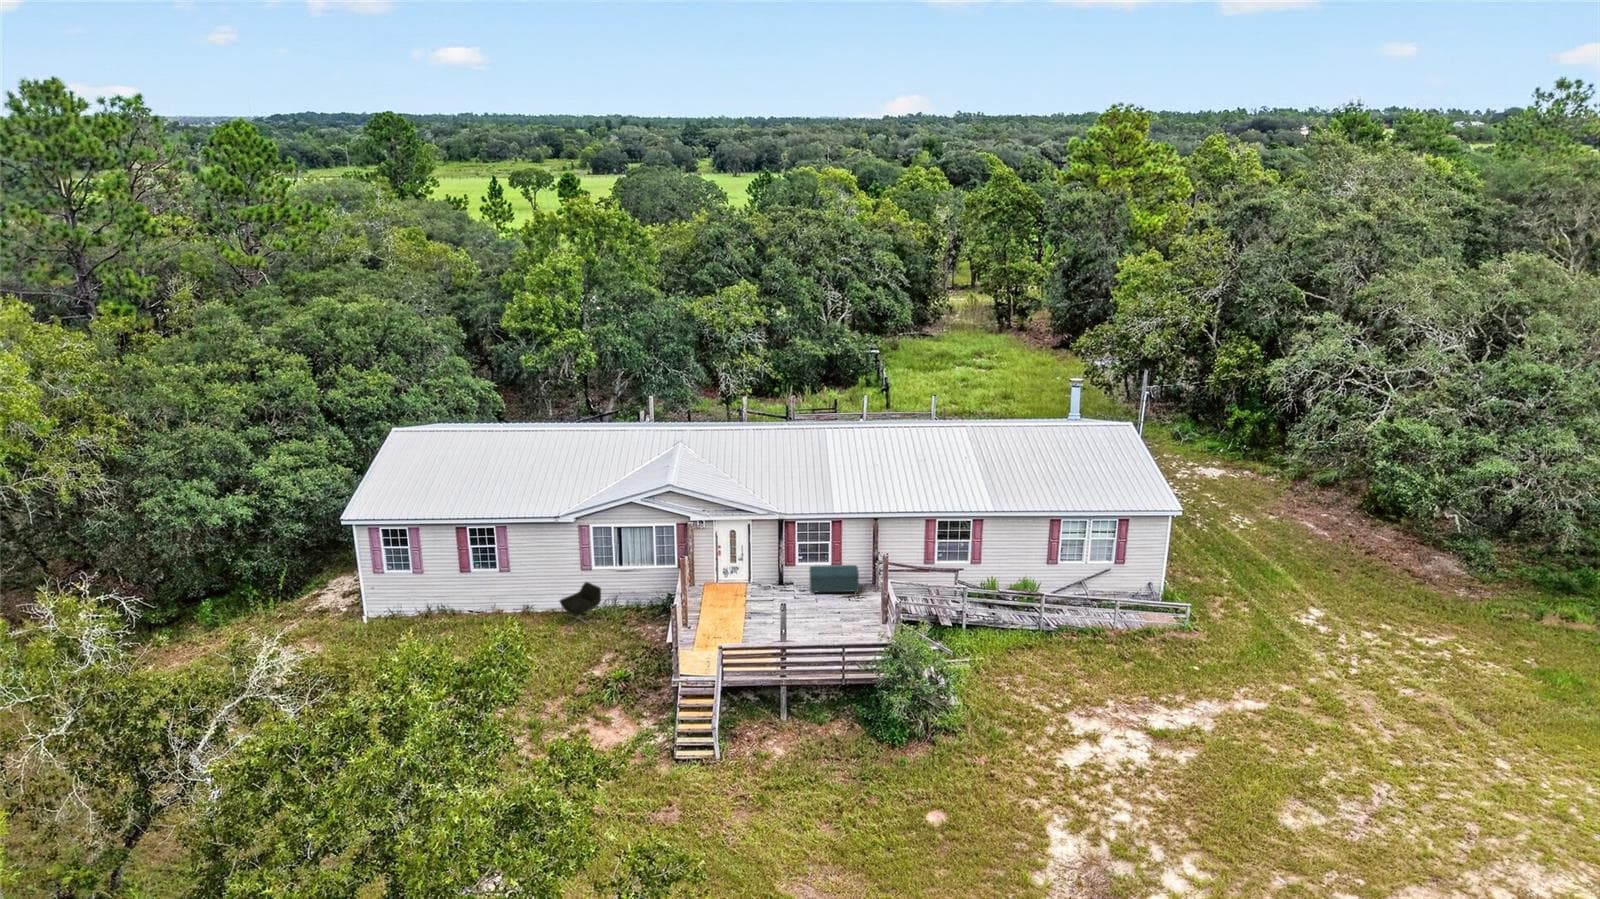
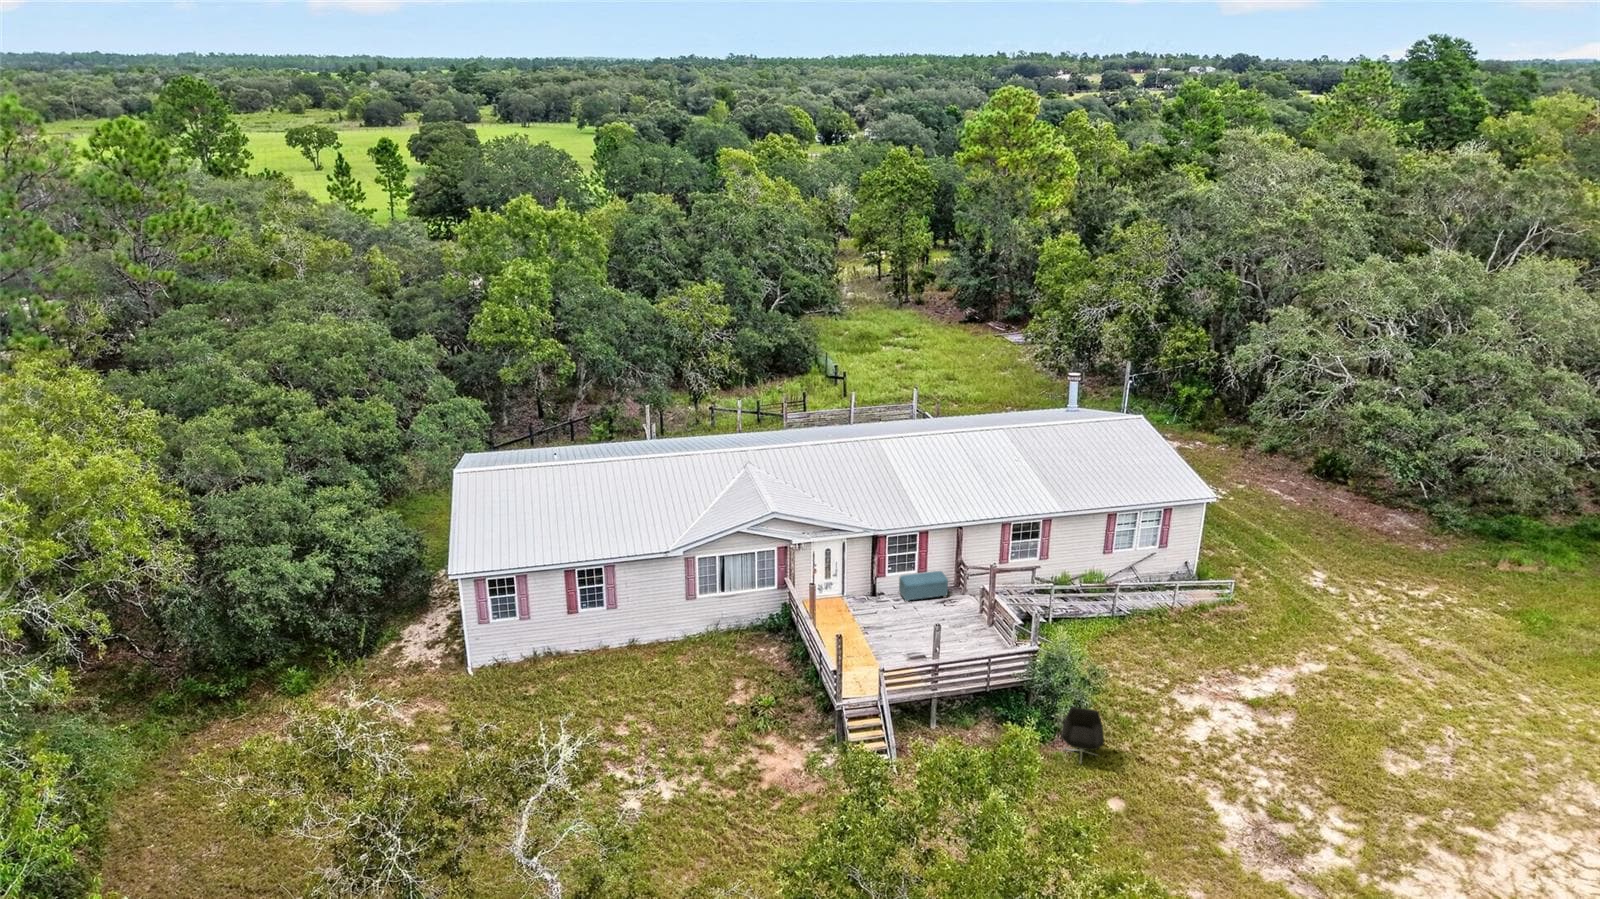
lounge chair: present [560,582,601,623] -> present [1061,707,1104,763]

